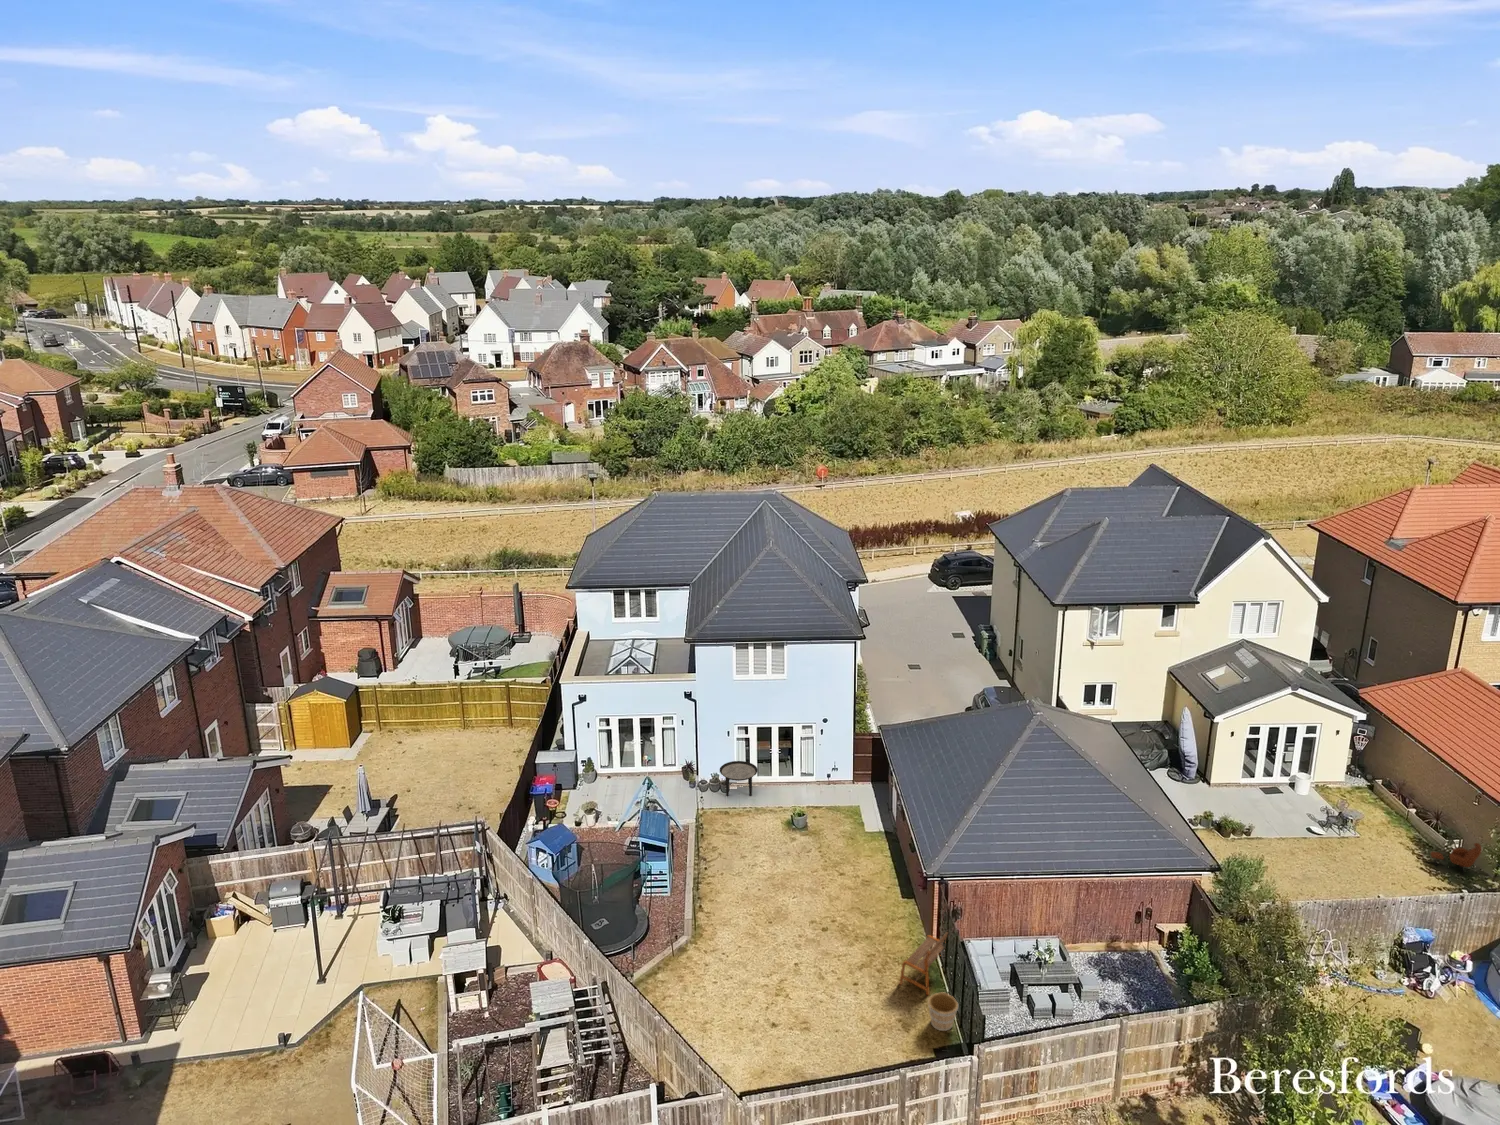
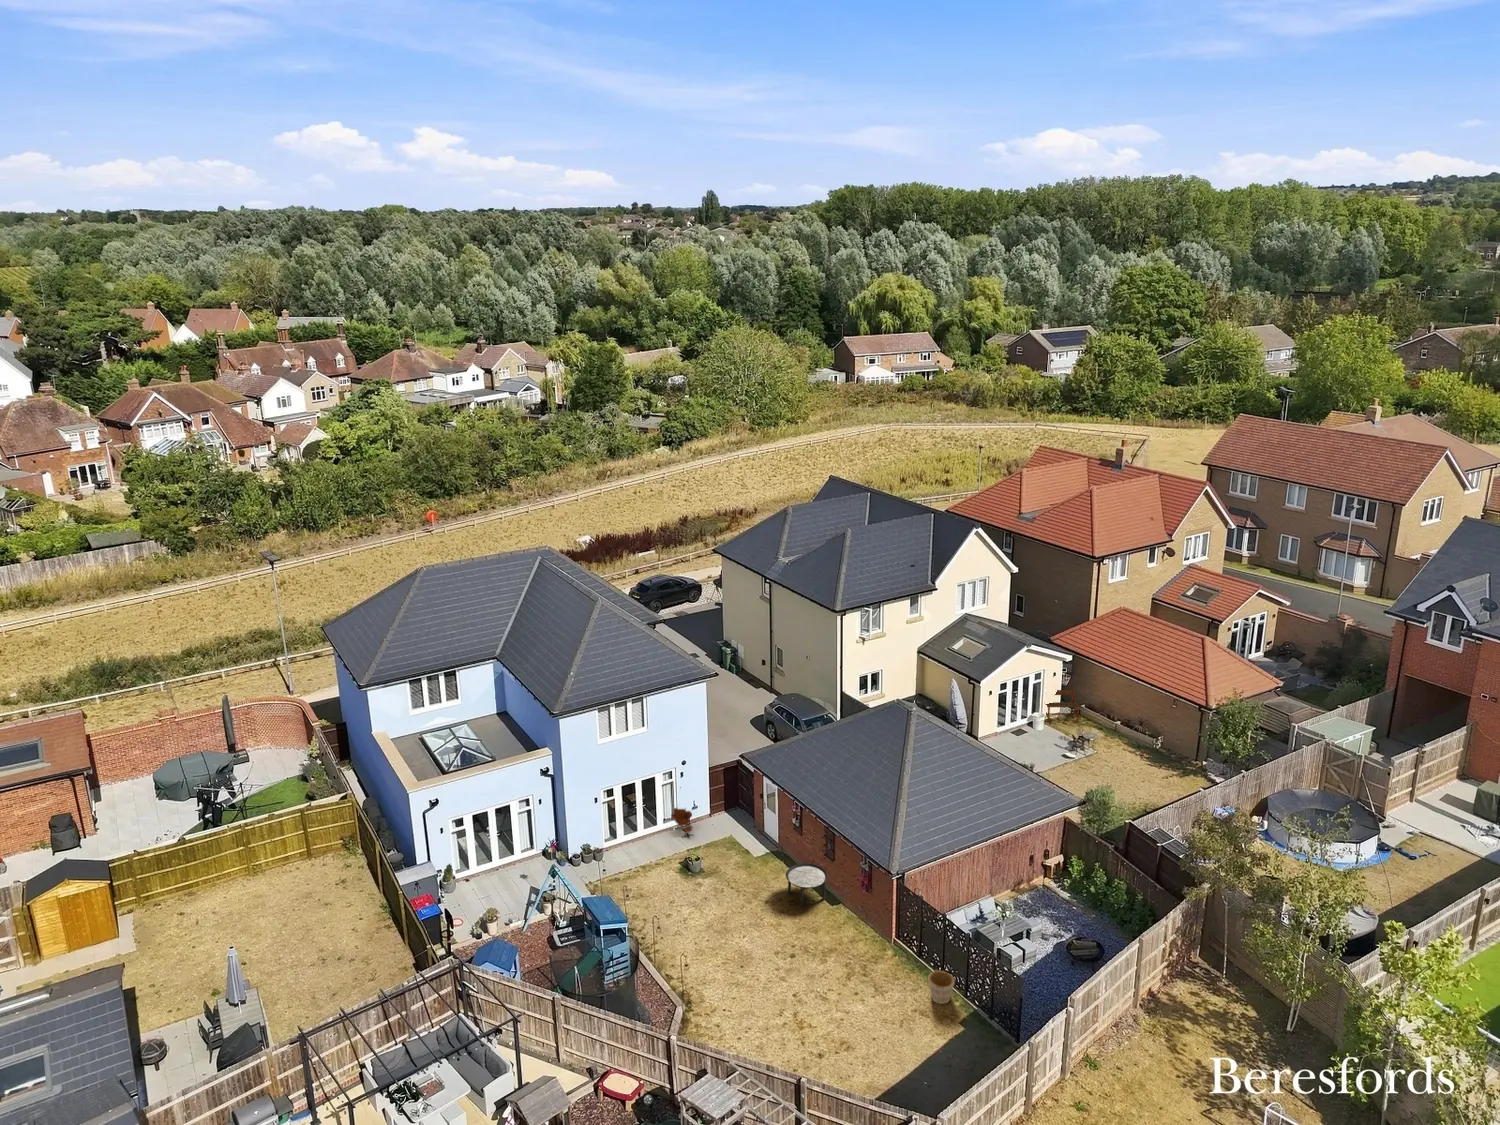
round table: present [720,761,758,796] -> present [786,863,828,907]
lounge chair: present [1431,843,1482,870] -> present [671,805,692,836]
bench: present [900,932,948,995] -> present [1045,690,1079,722]

